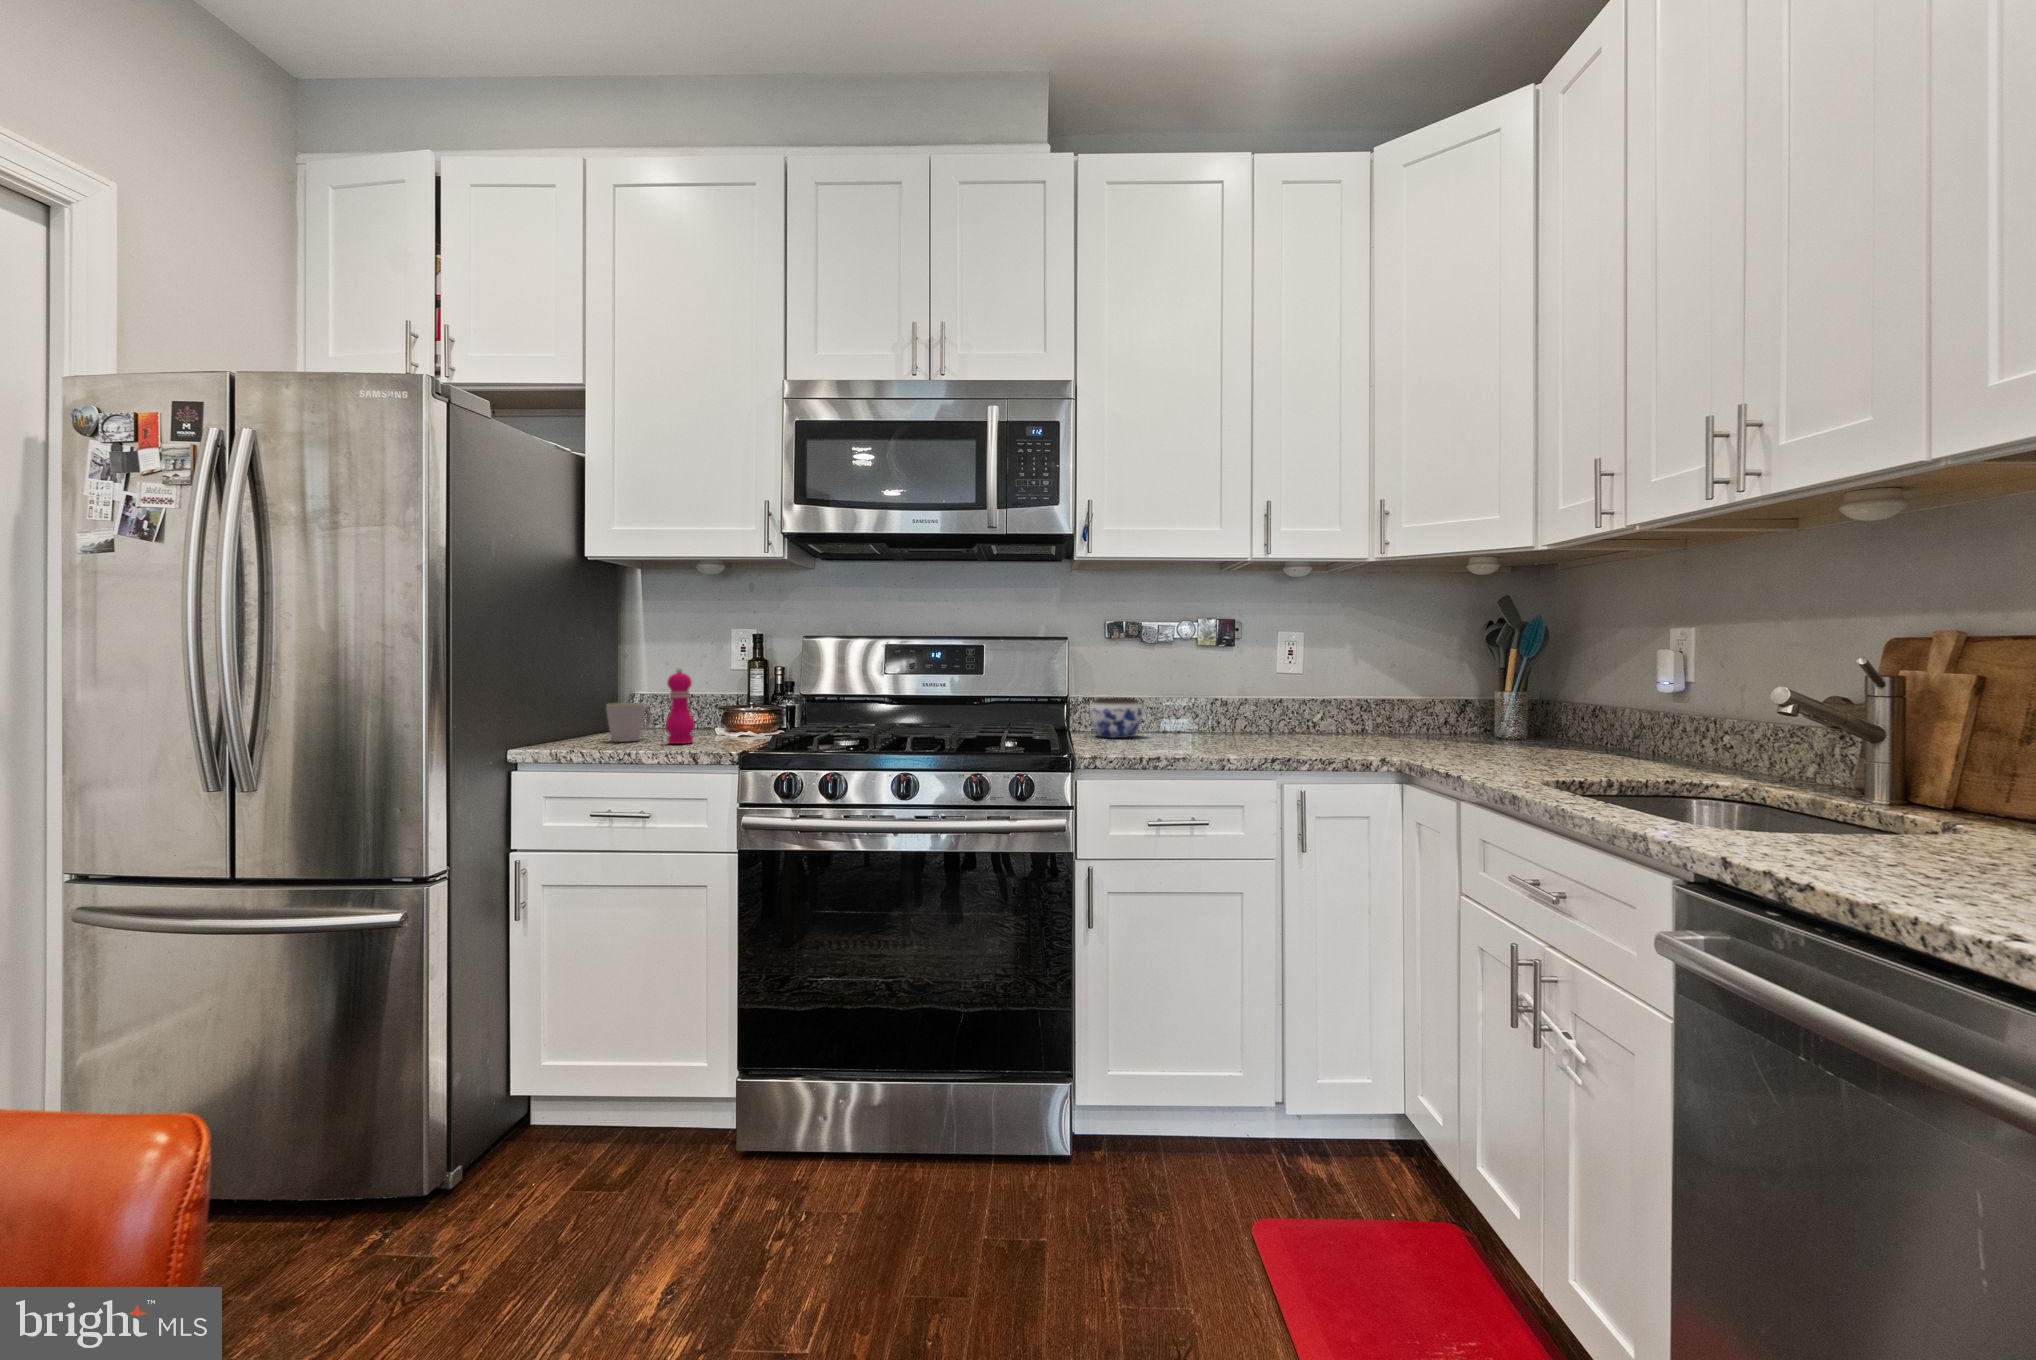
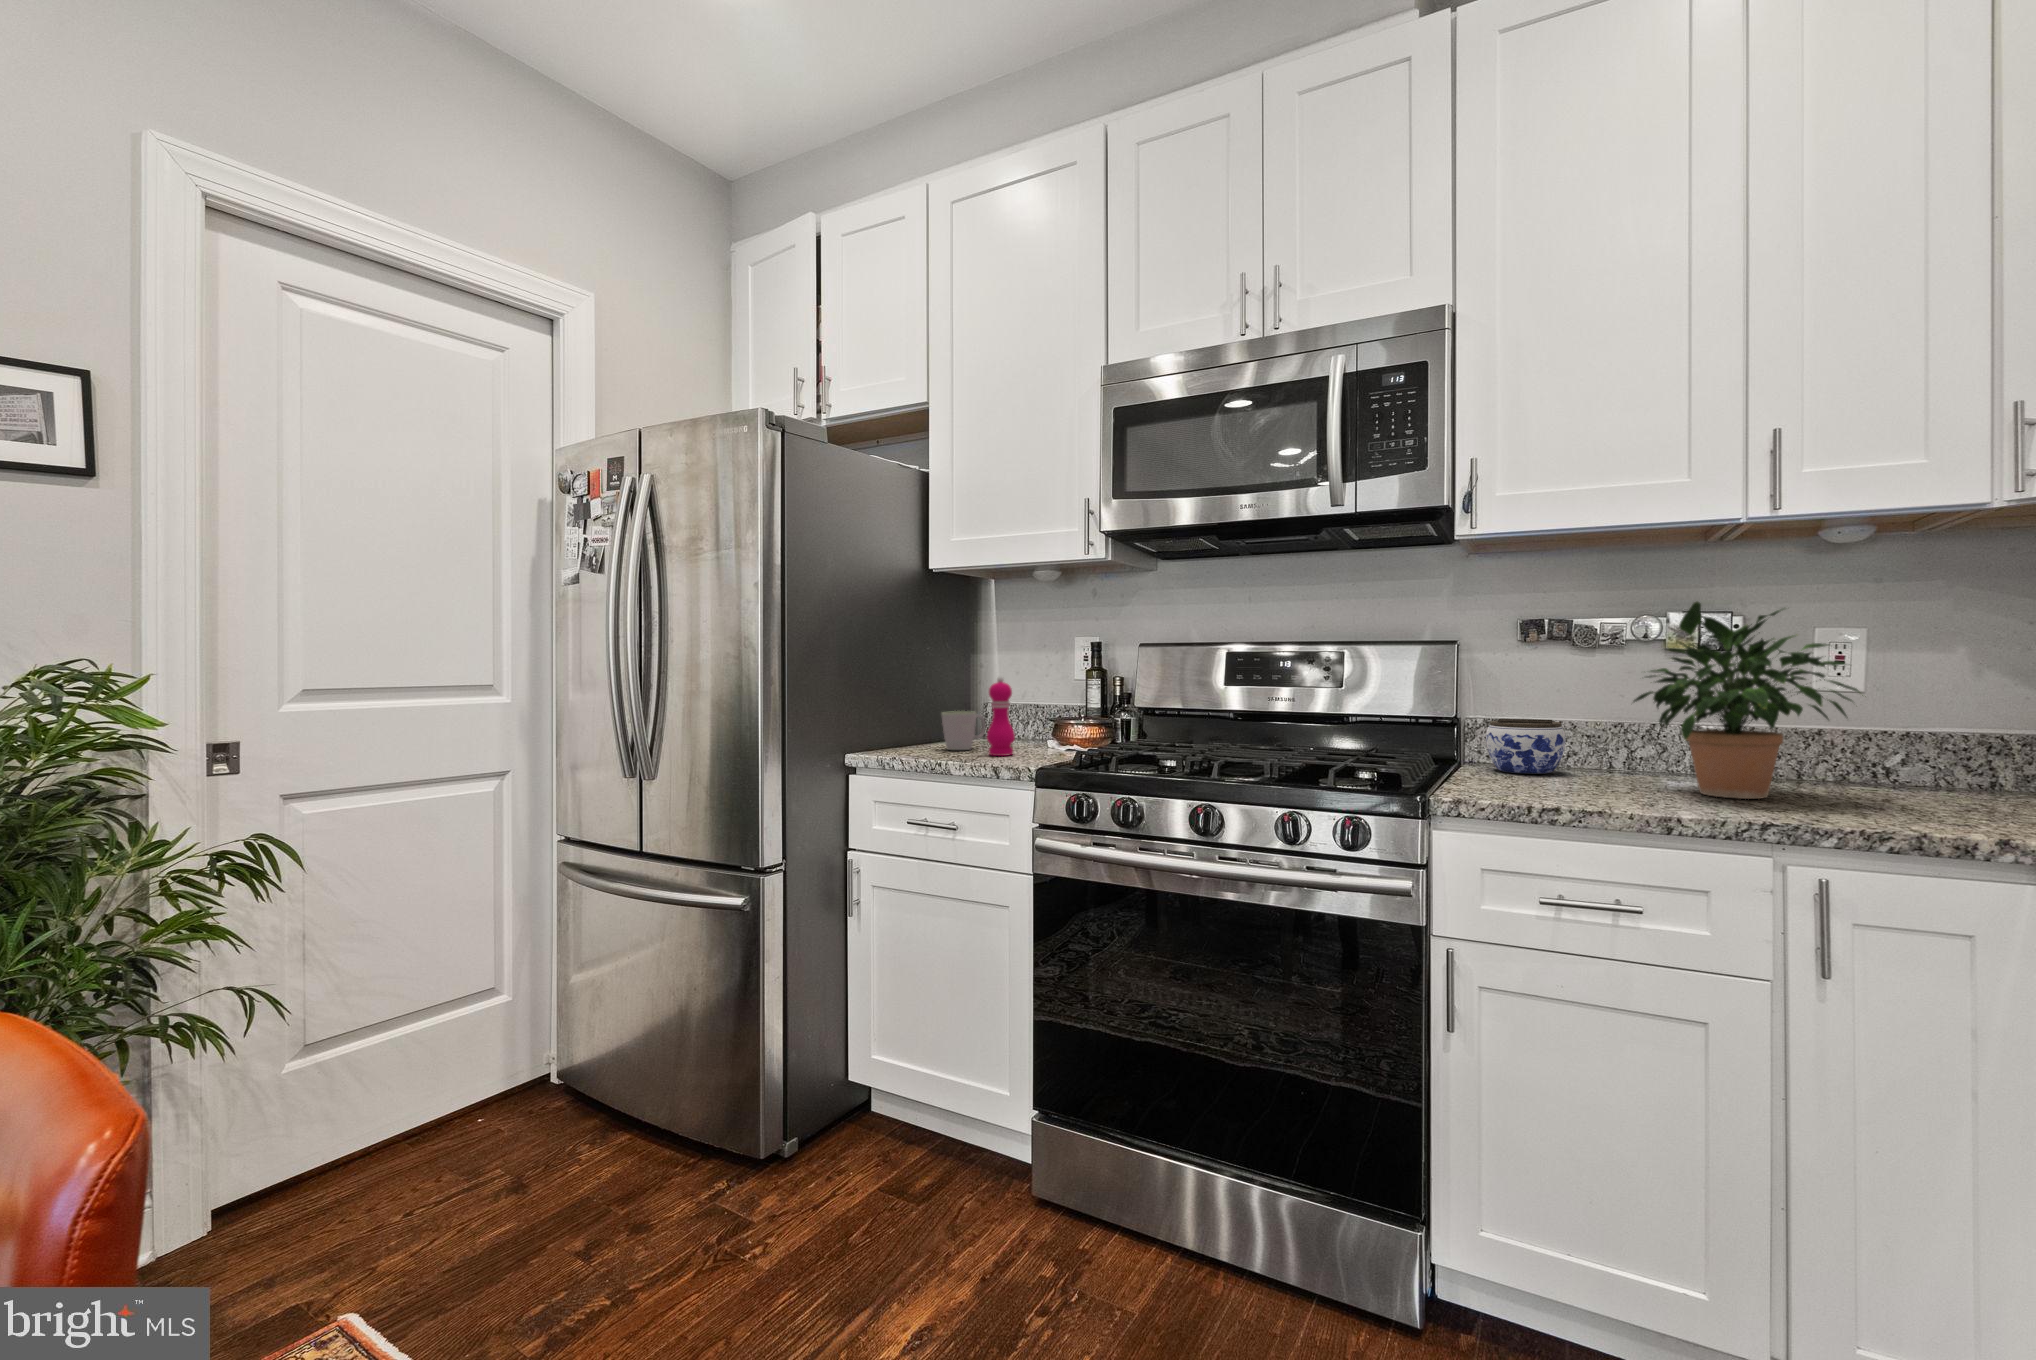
potted plant: none [1186,612,1316,746] -> present [1633,602,1863,799]

